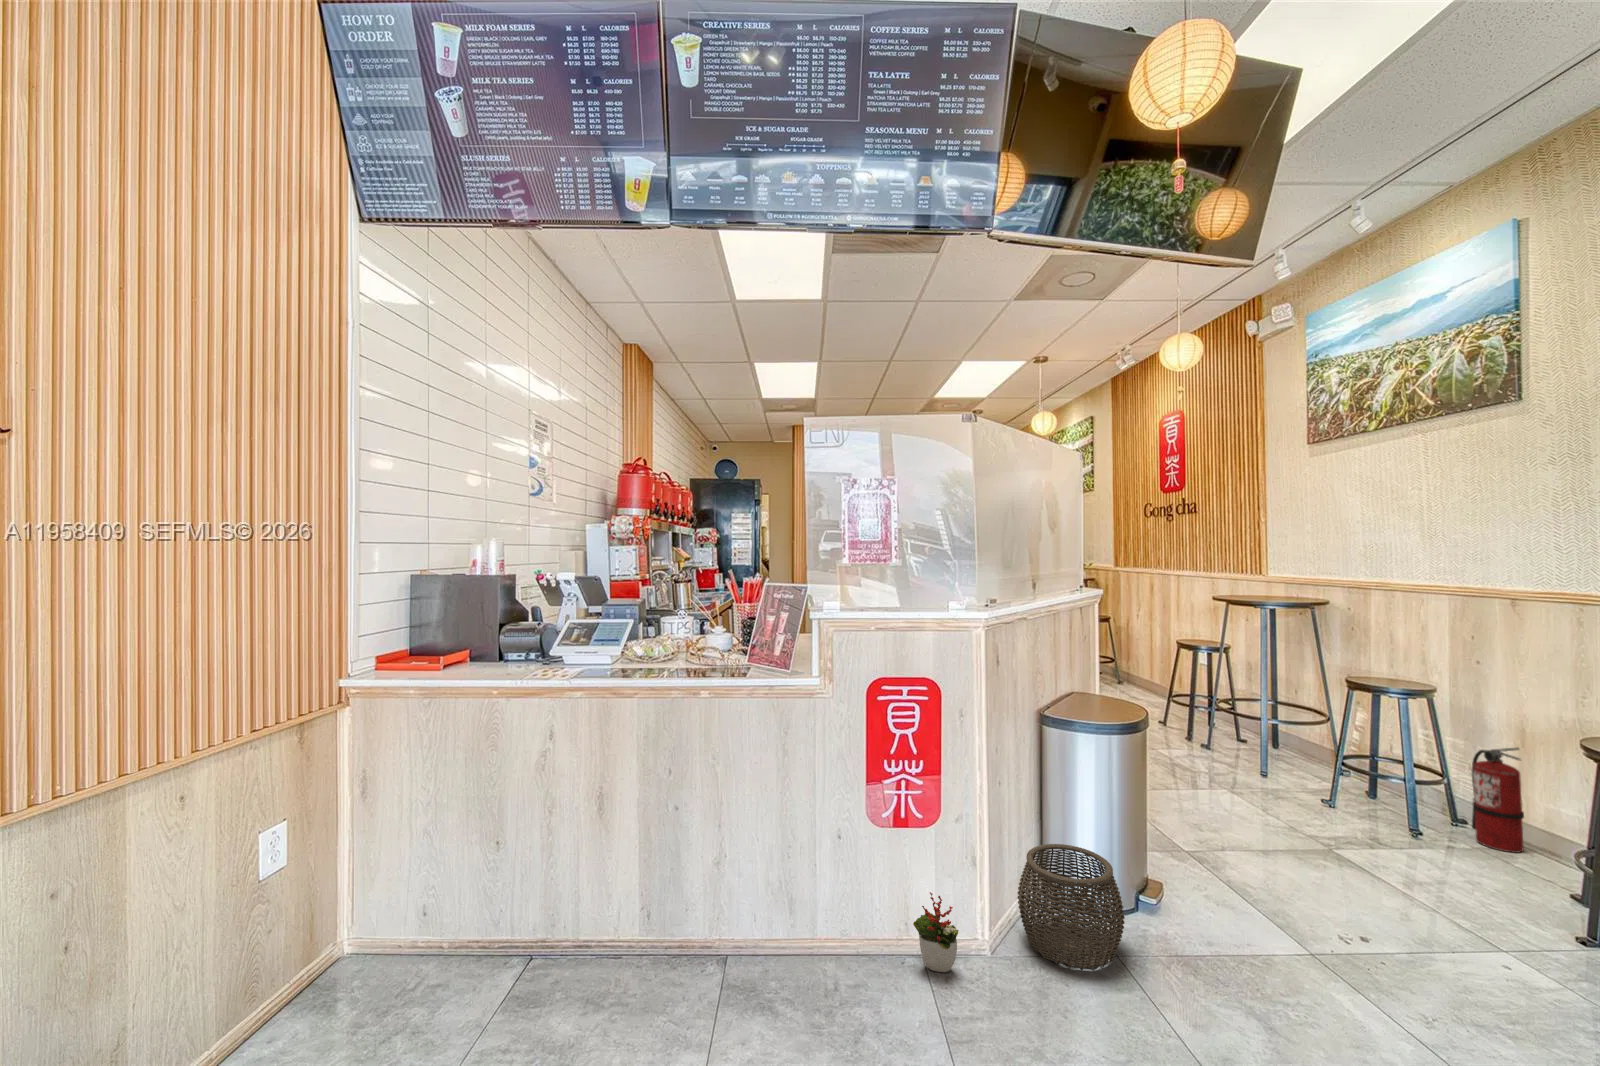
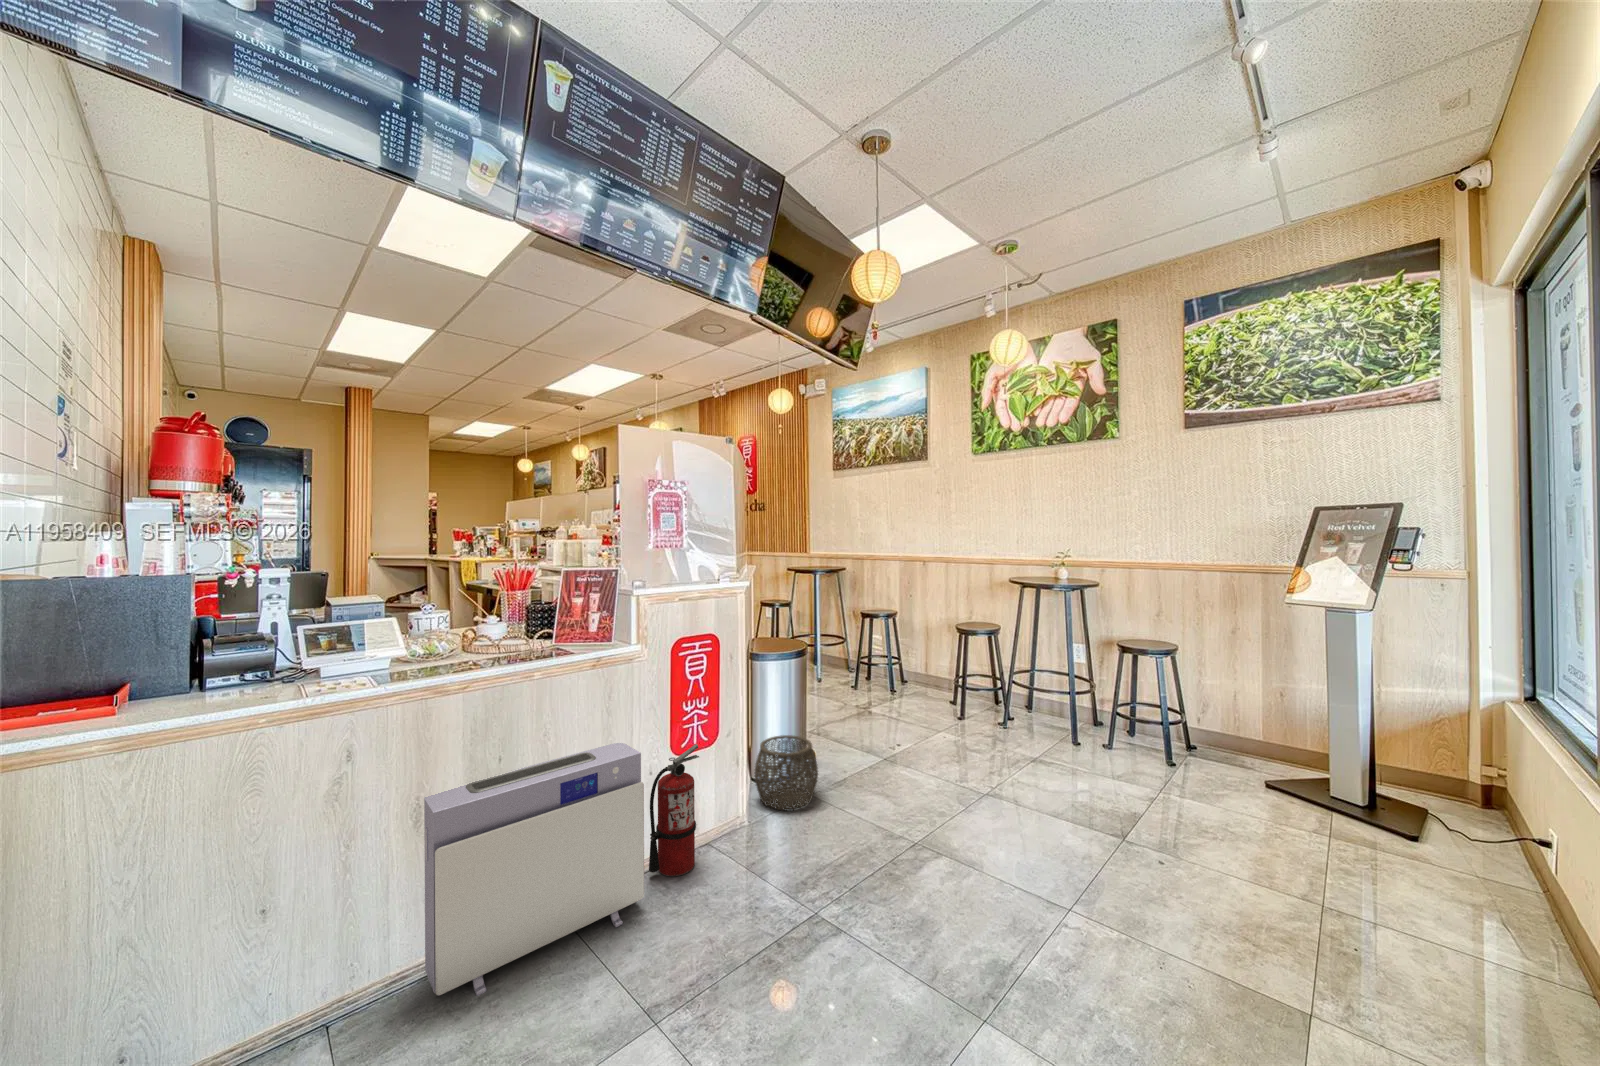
fire extinguisher: present [1472,748,1524,853] -> present [649,744,699,876]
air purifier: none [556,791,783,1018] -> present [424,743,644,996]
decorative plant: present [913,892,958,972] -> none [709,788,739,842]

